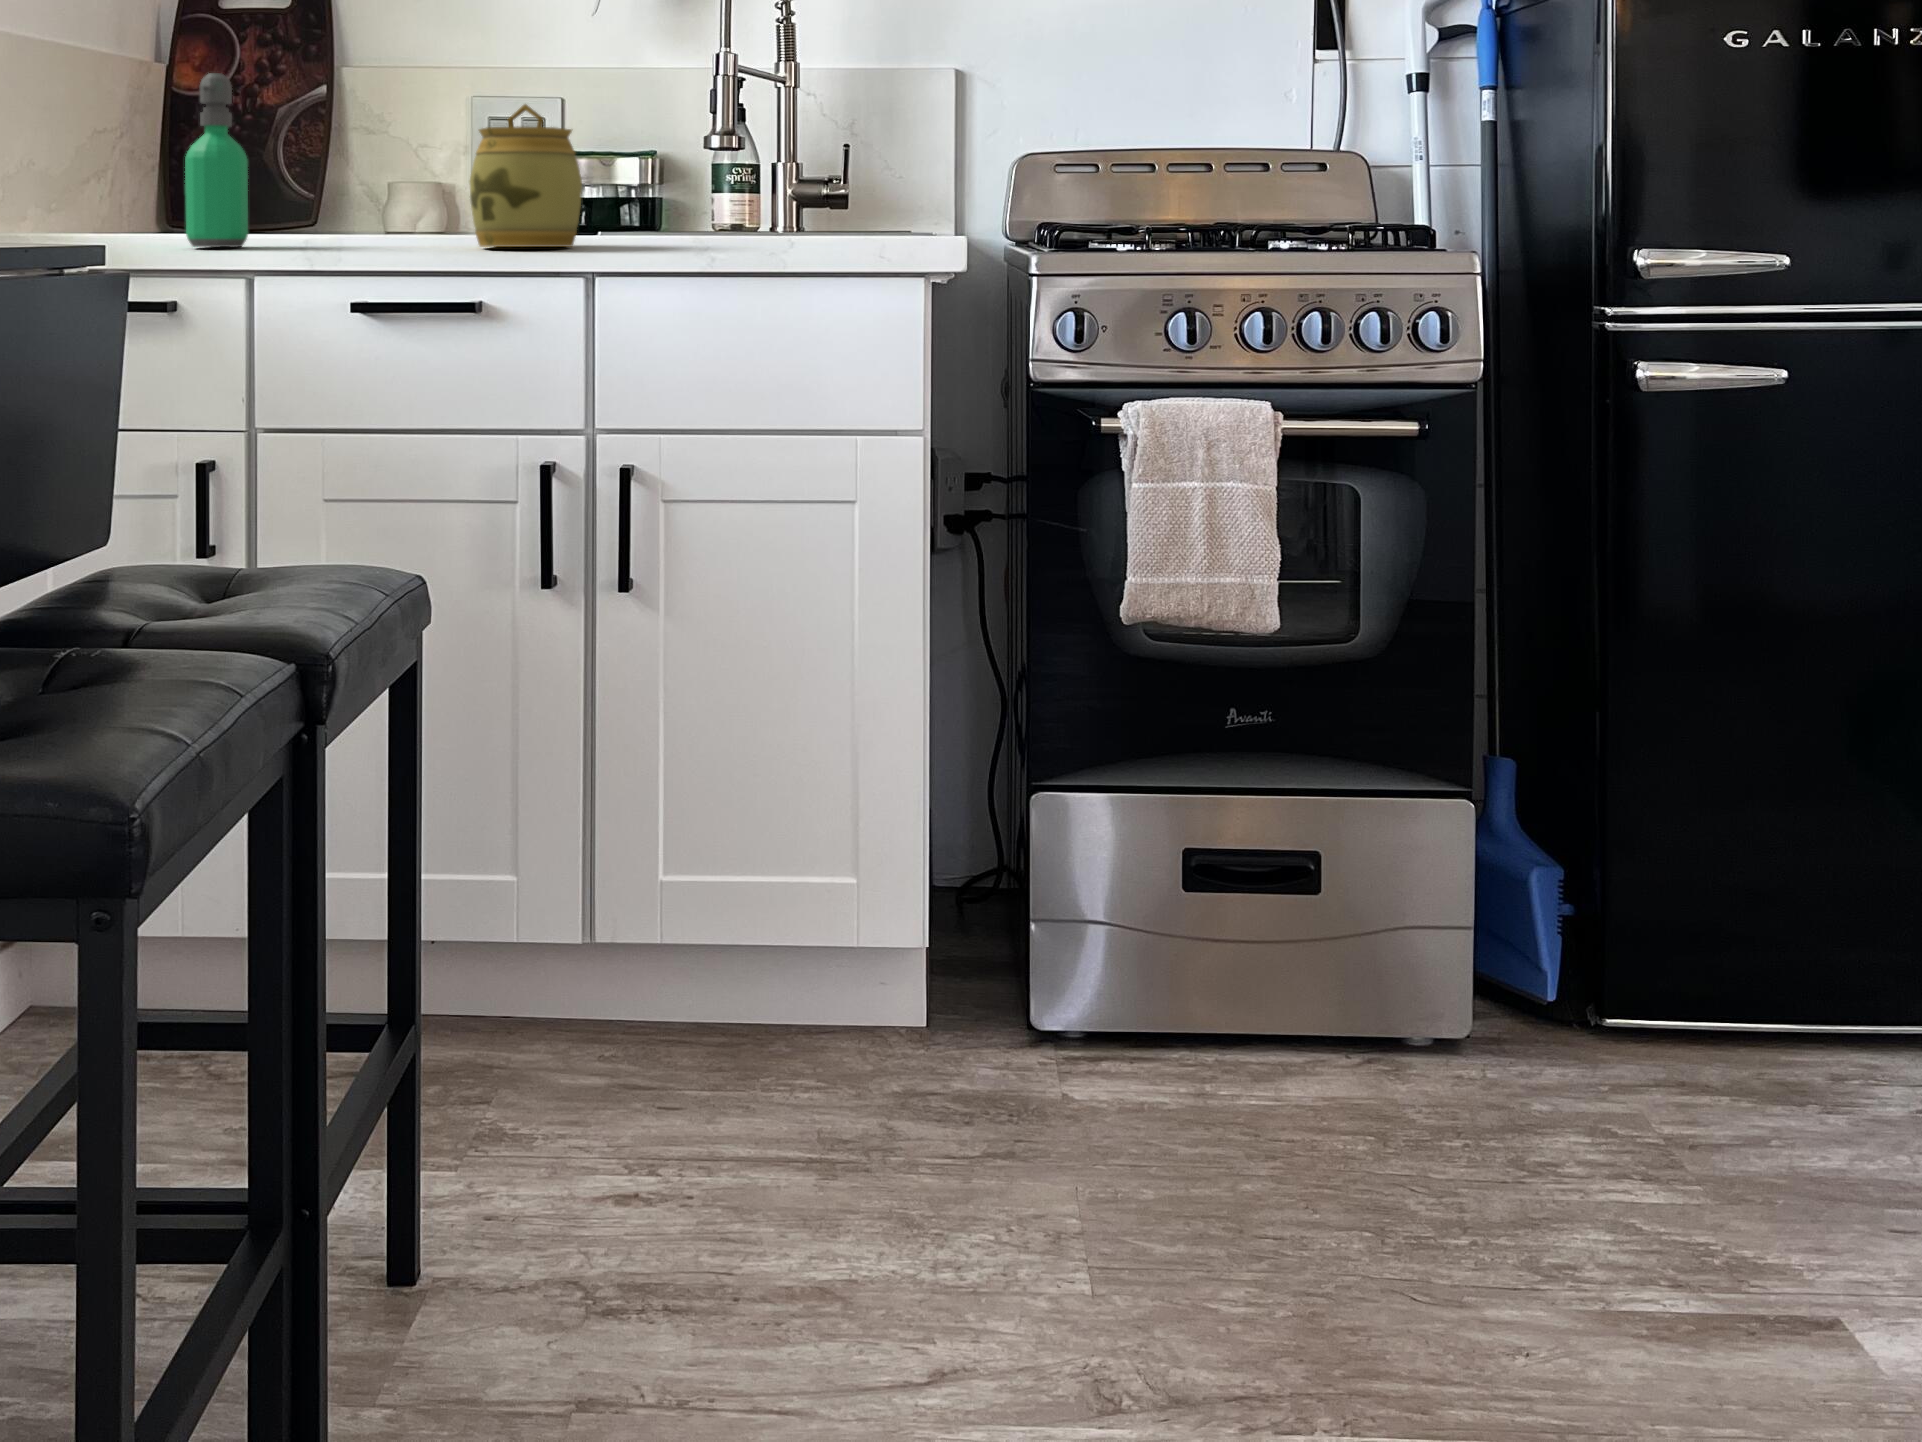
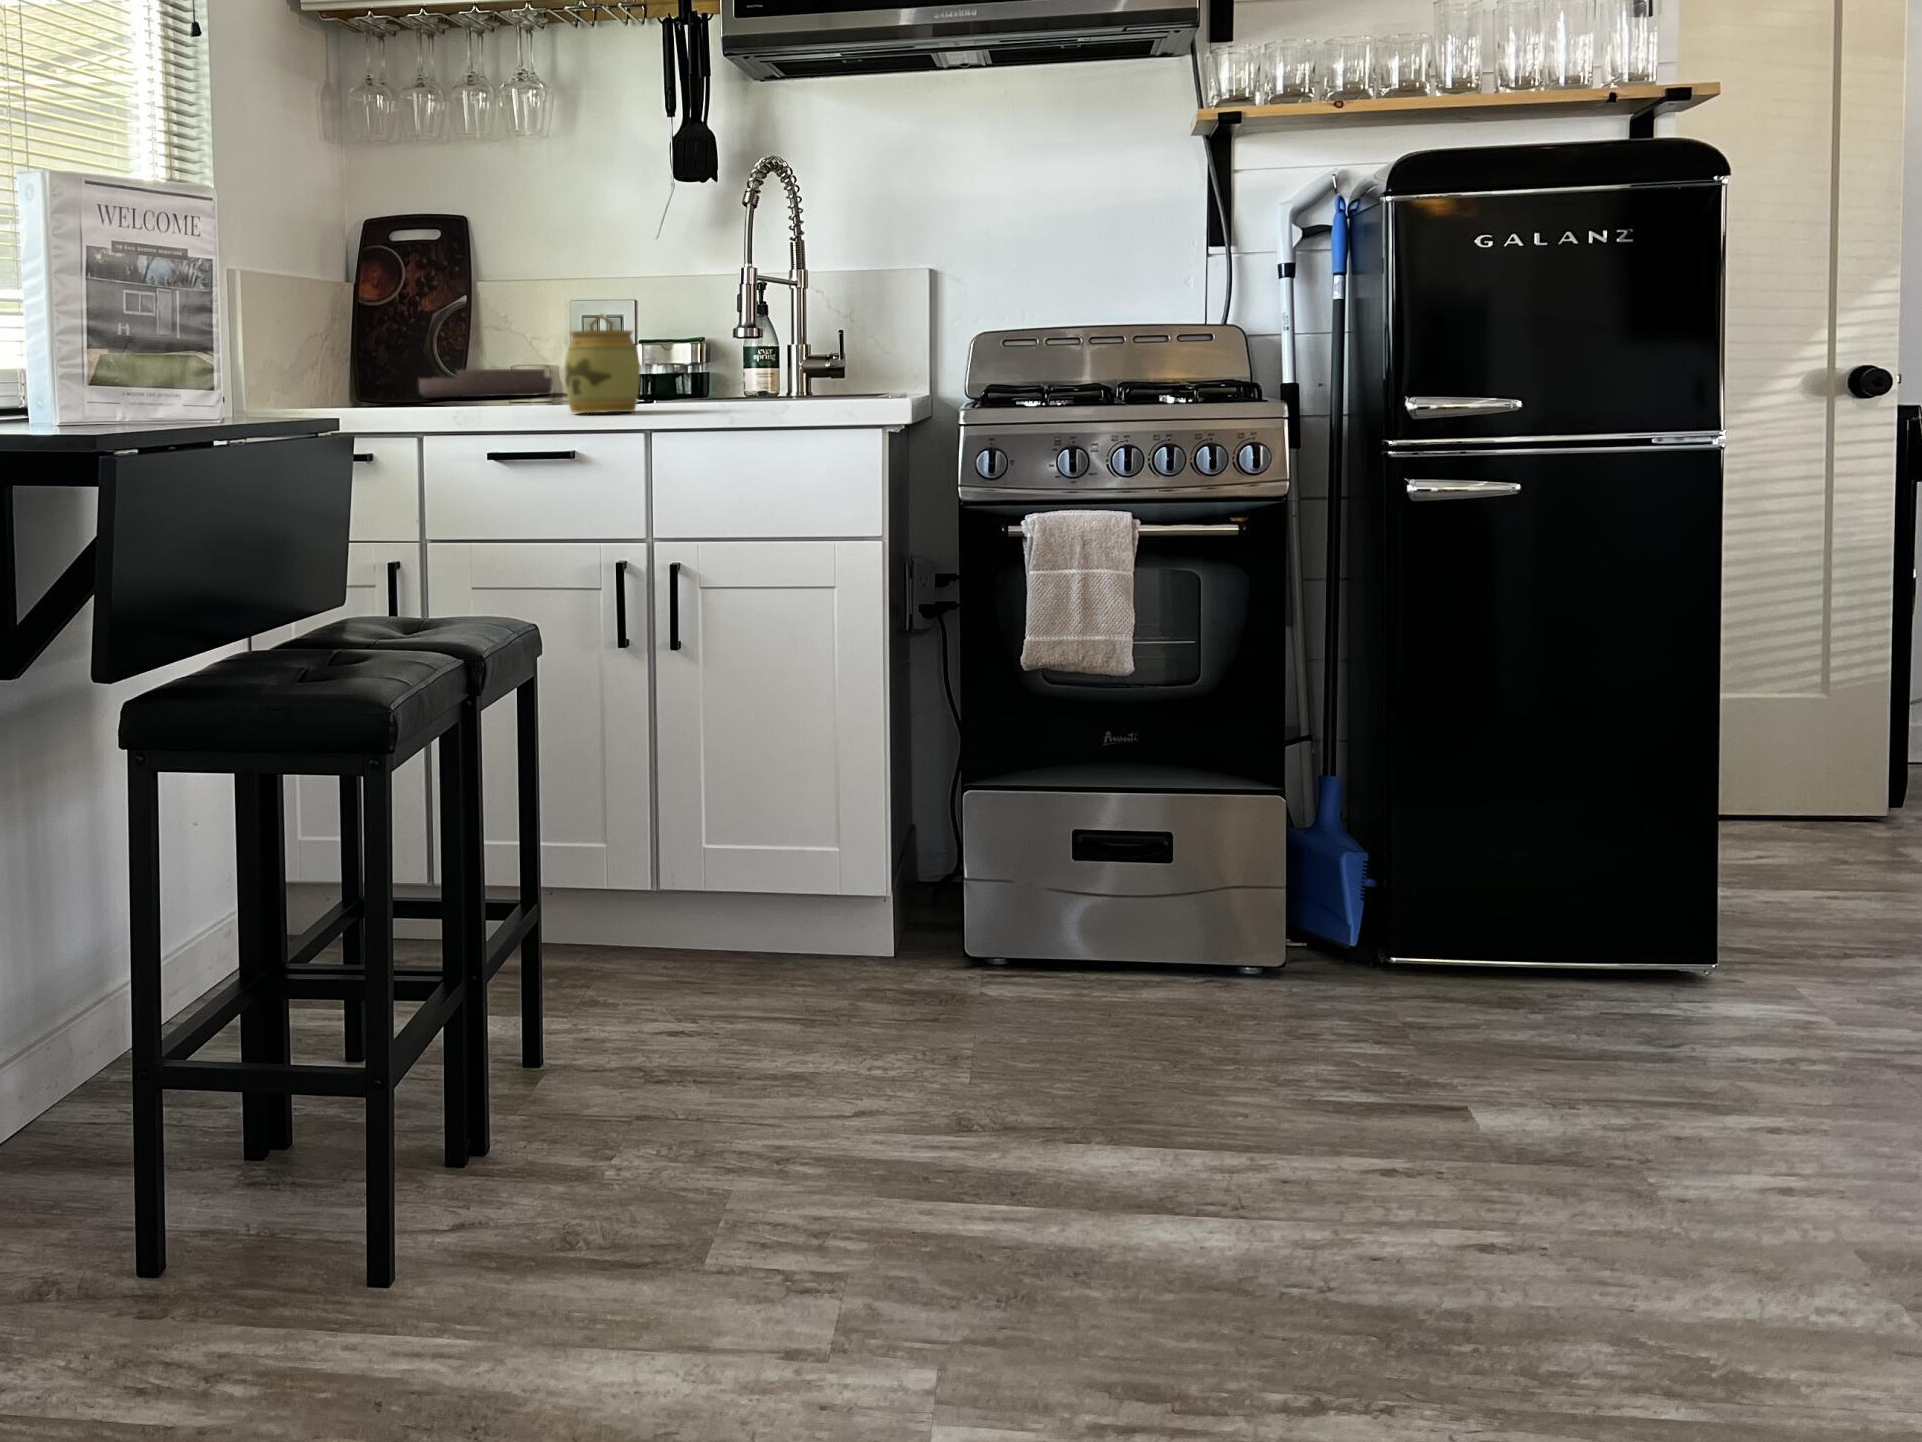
soap dispenser: present [185,73,248,247] -> none [376,298,418,417]
bowl: none [257,183,447,222] -> present [419,369,552,398]

